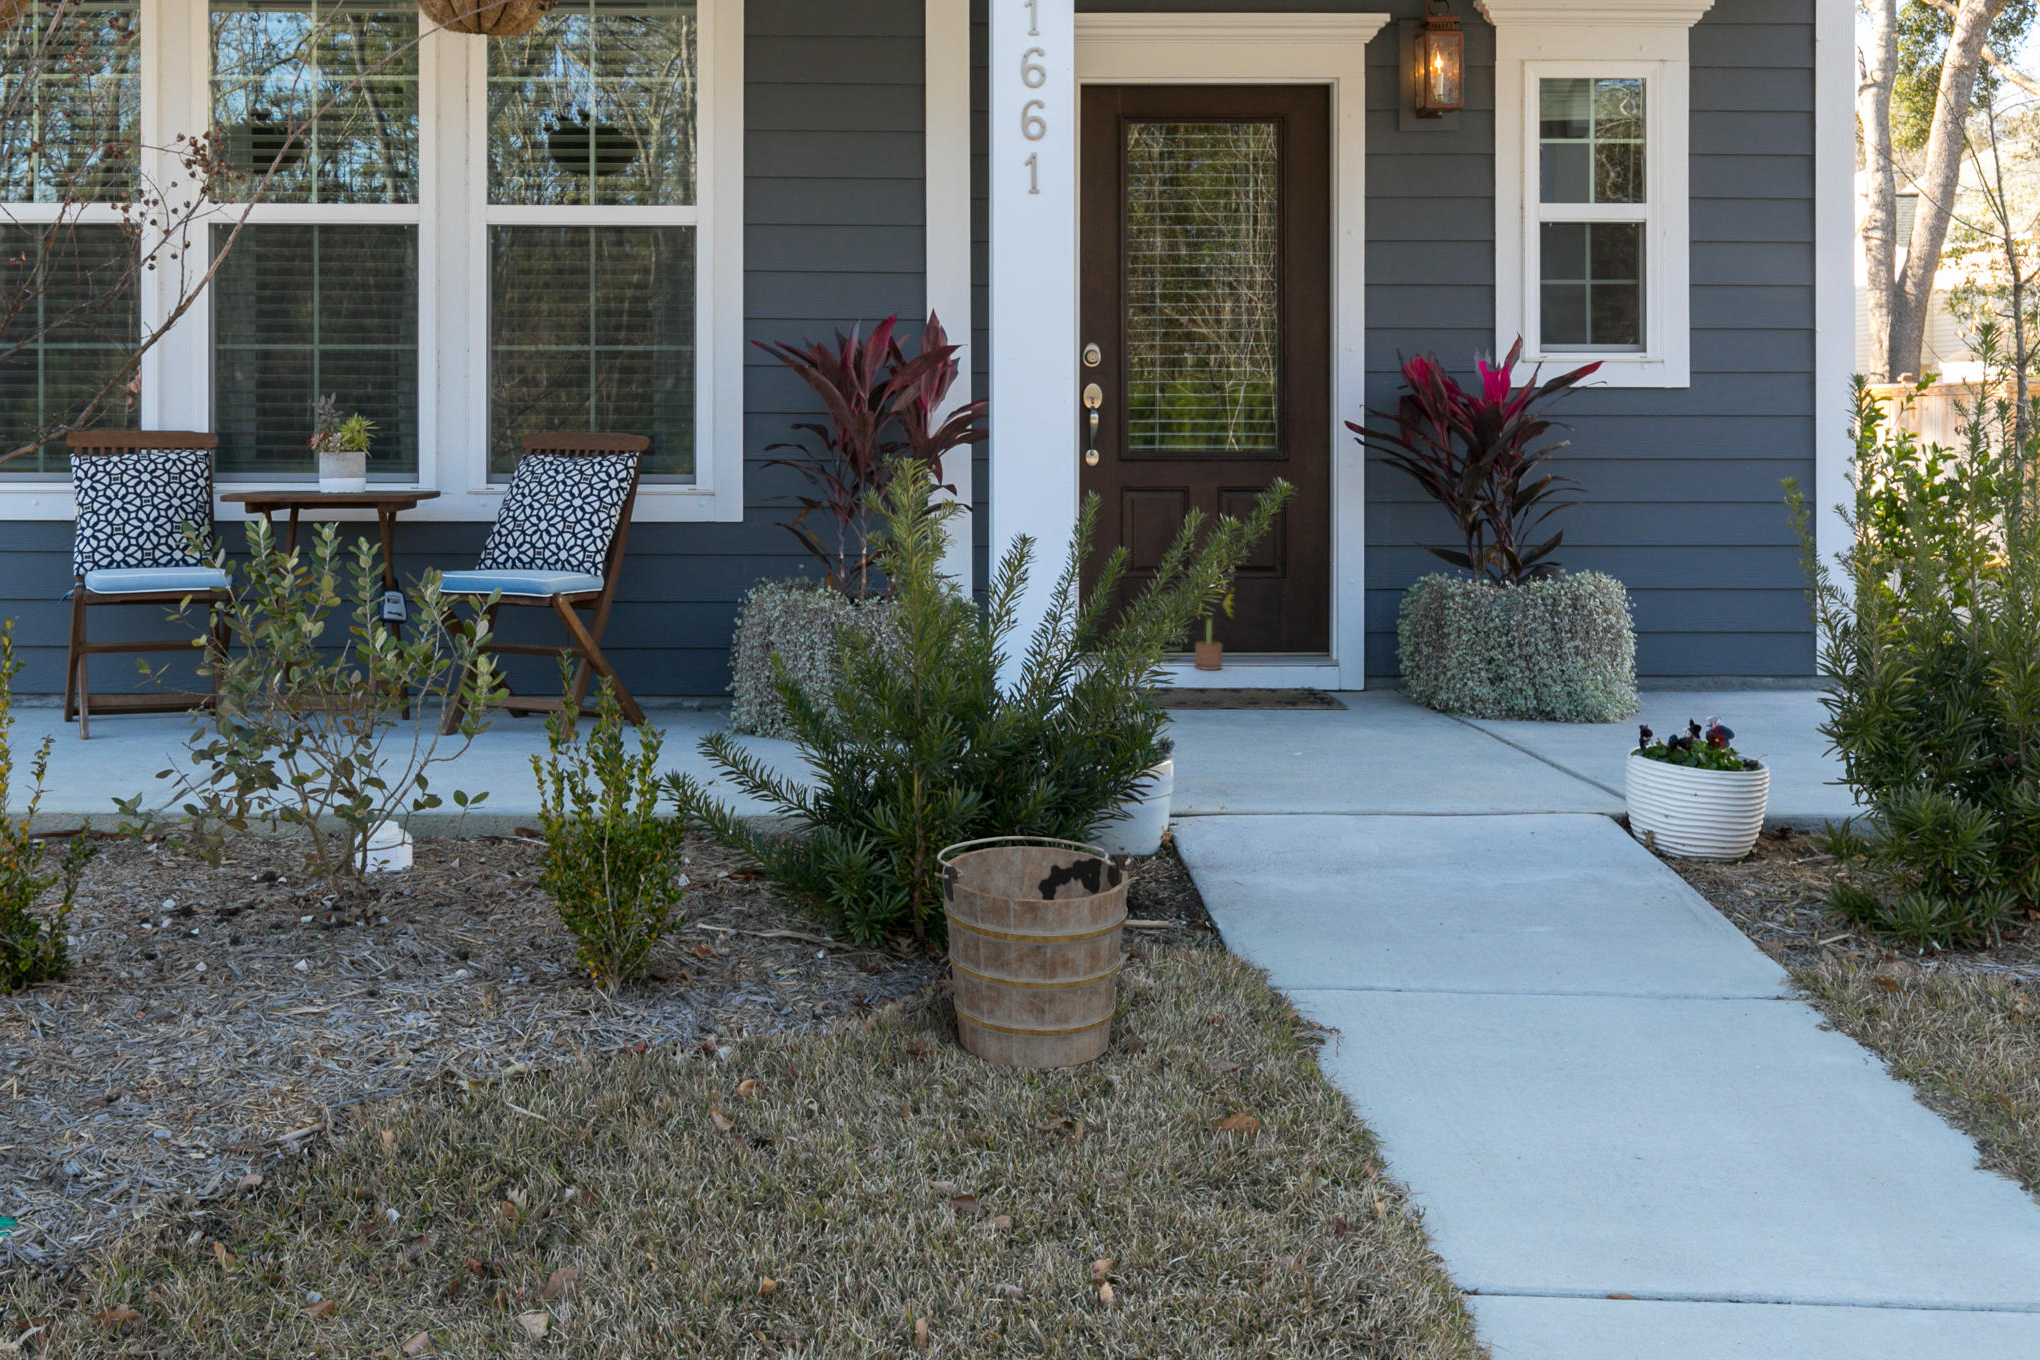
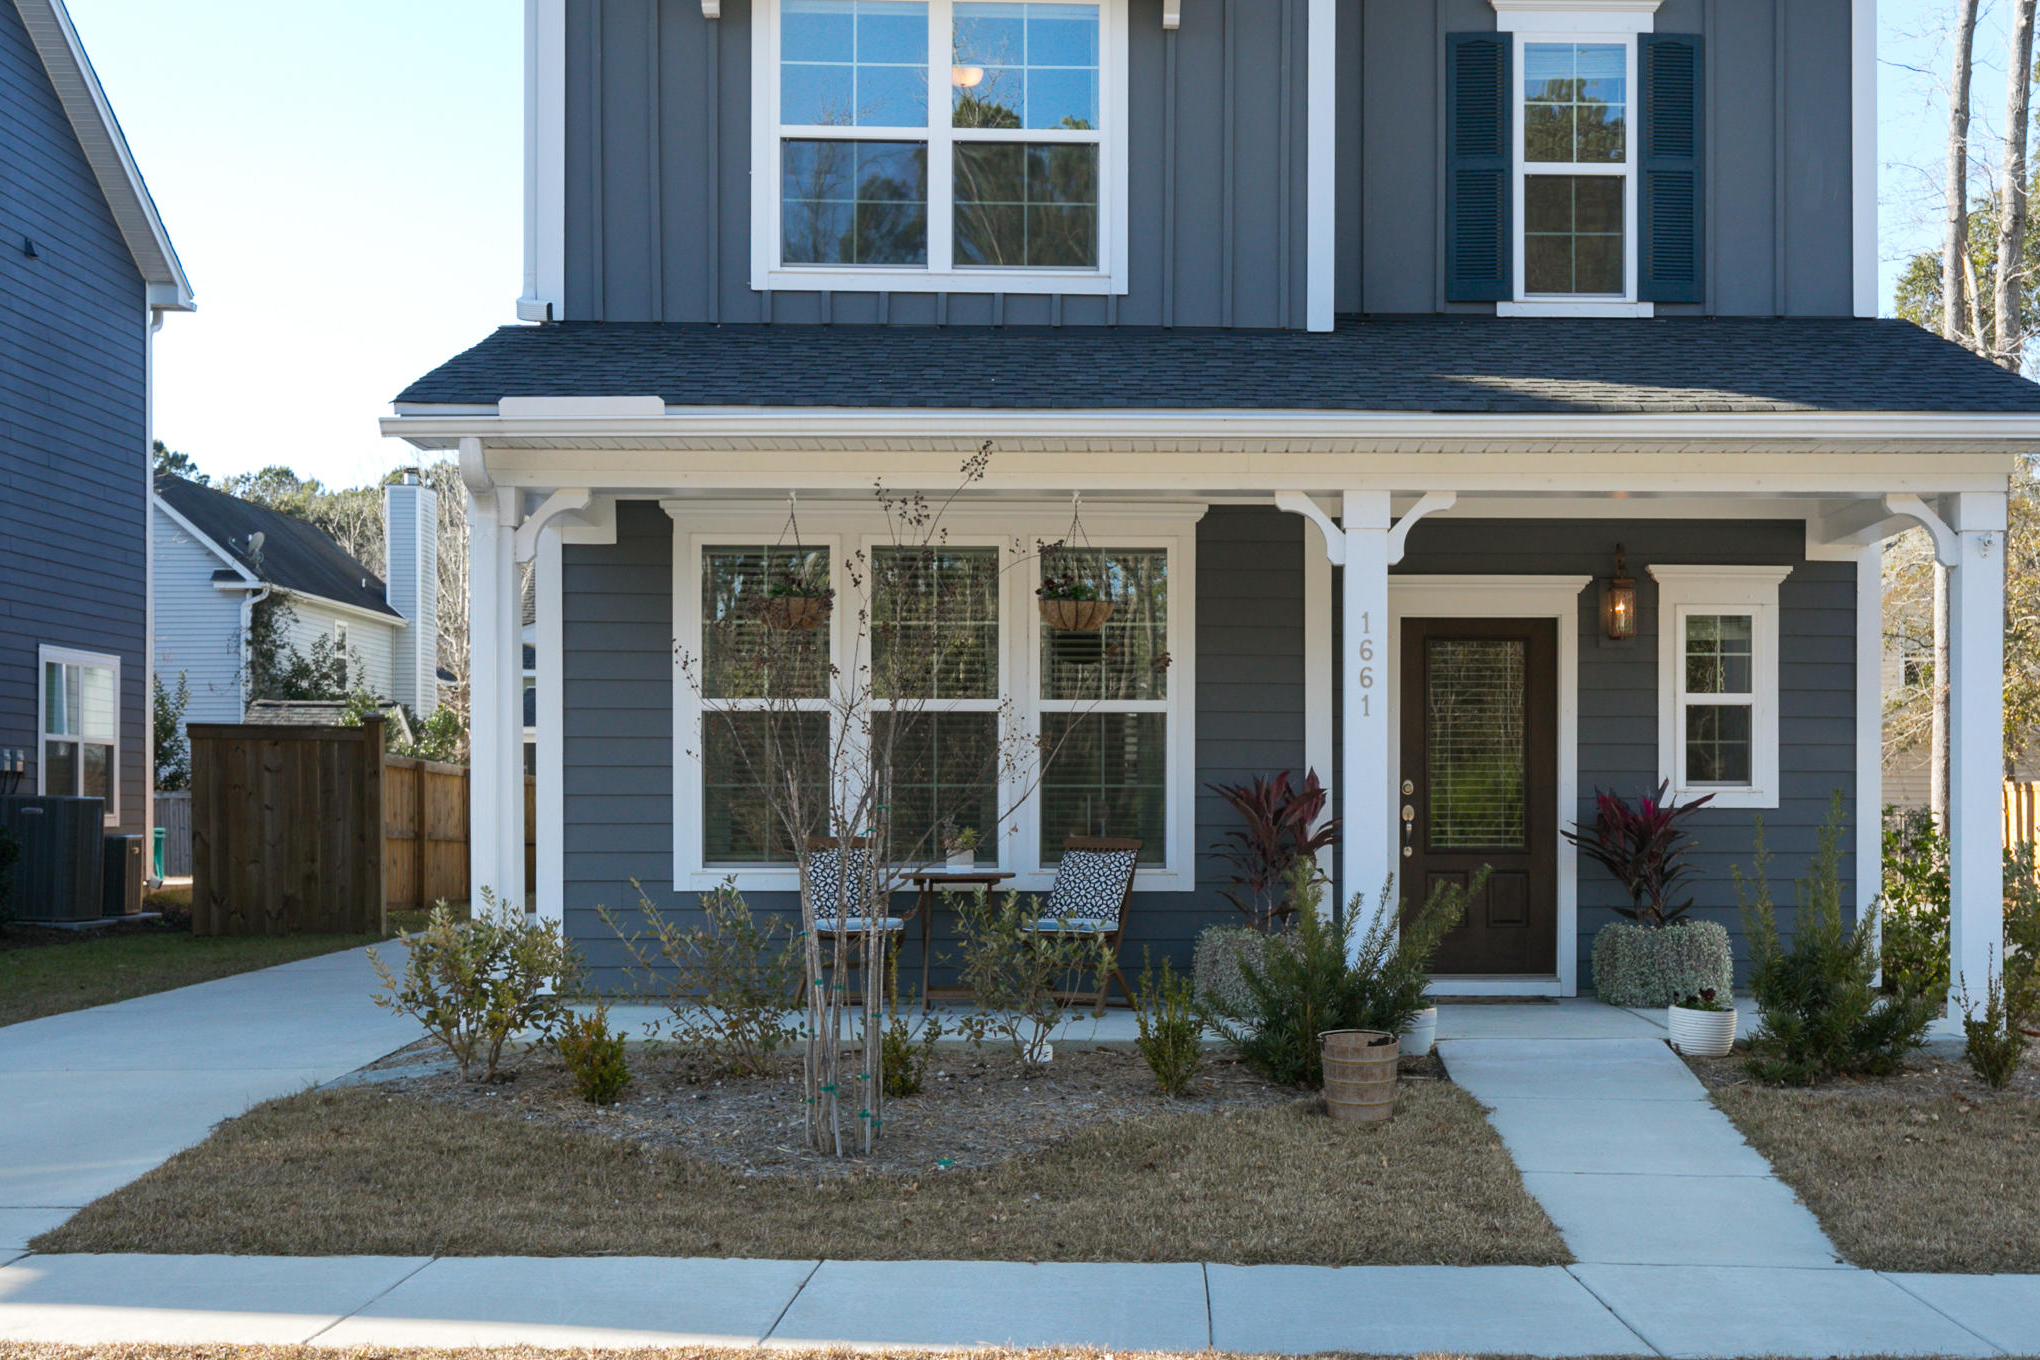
decorative plant: present [1195,588,1234,670] -> none [1480,931,1506,990]

